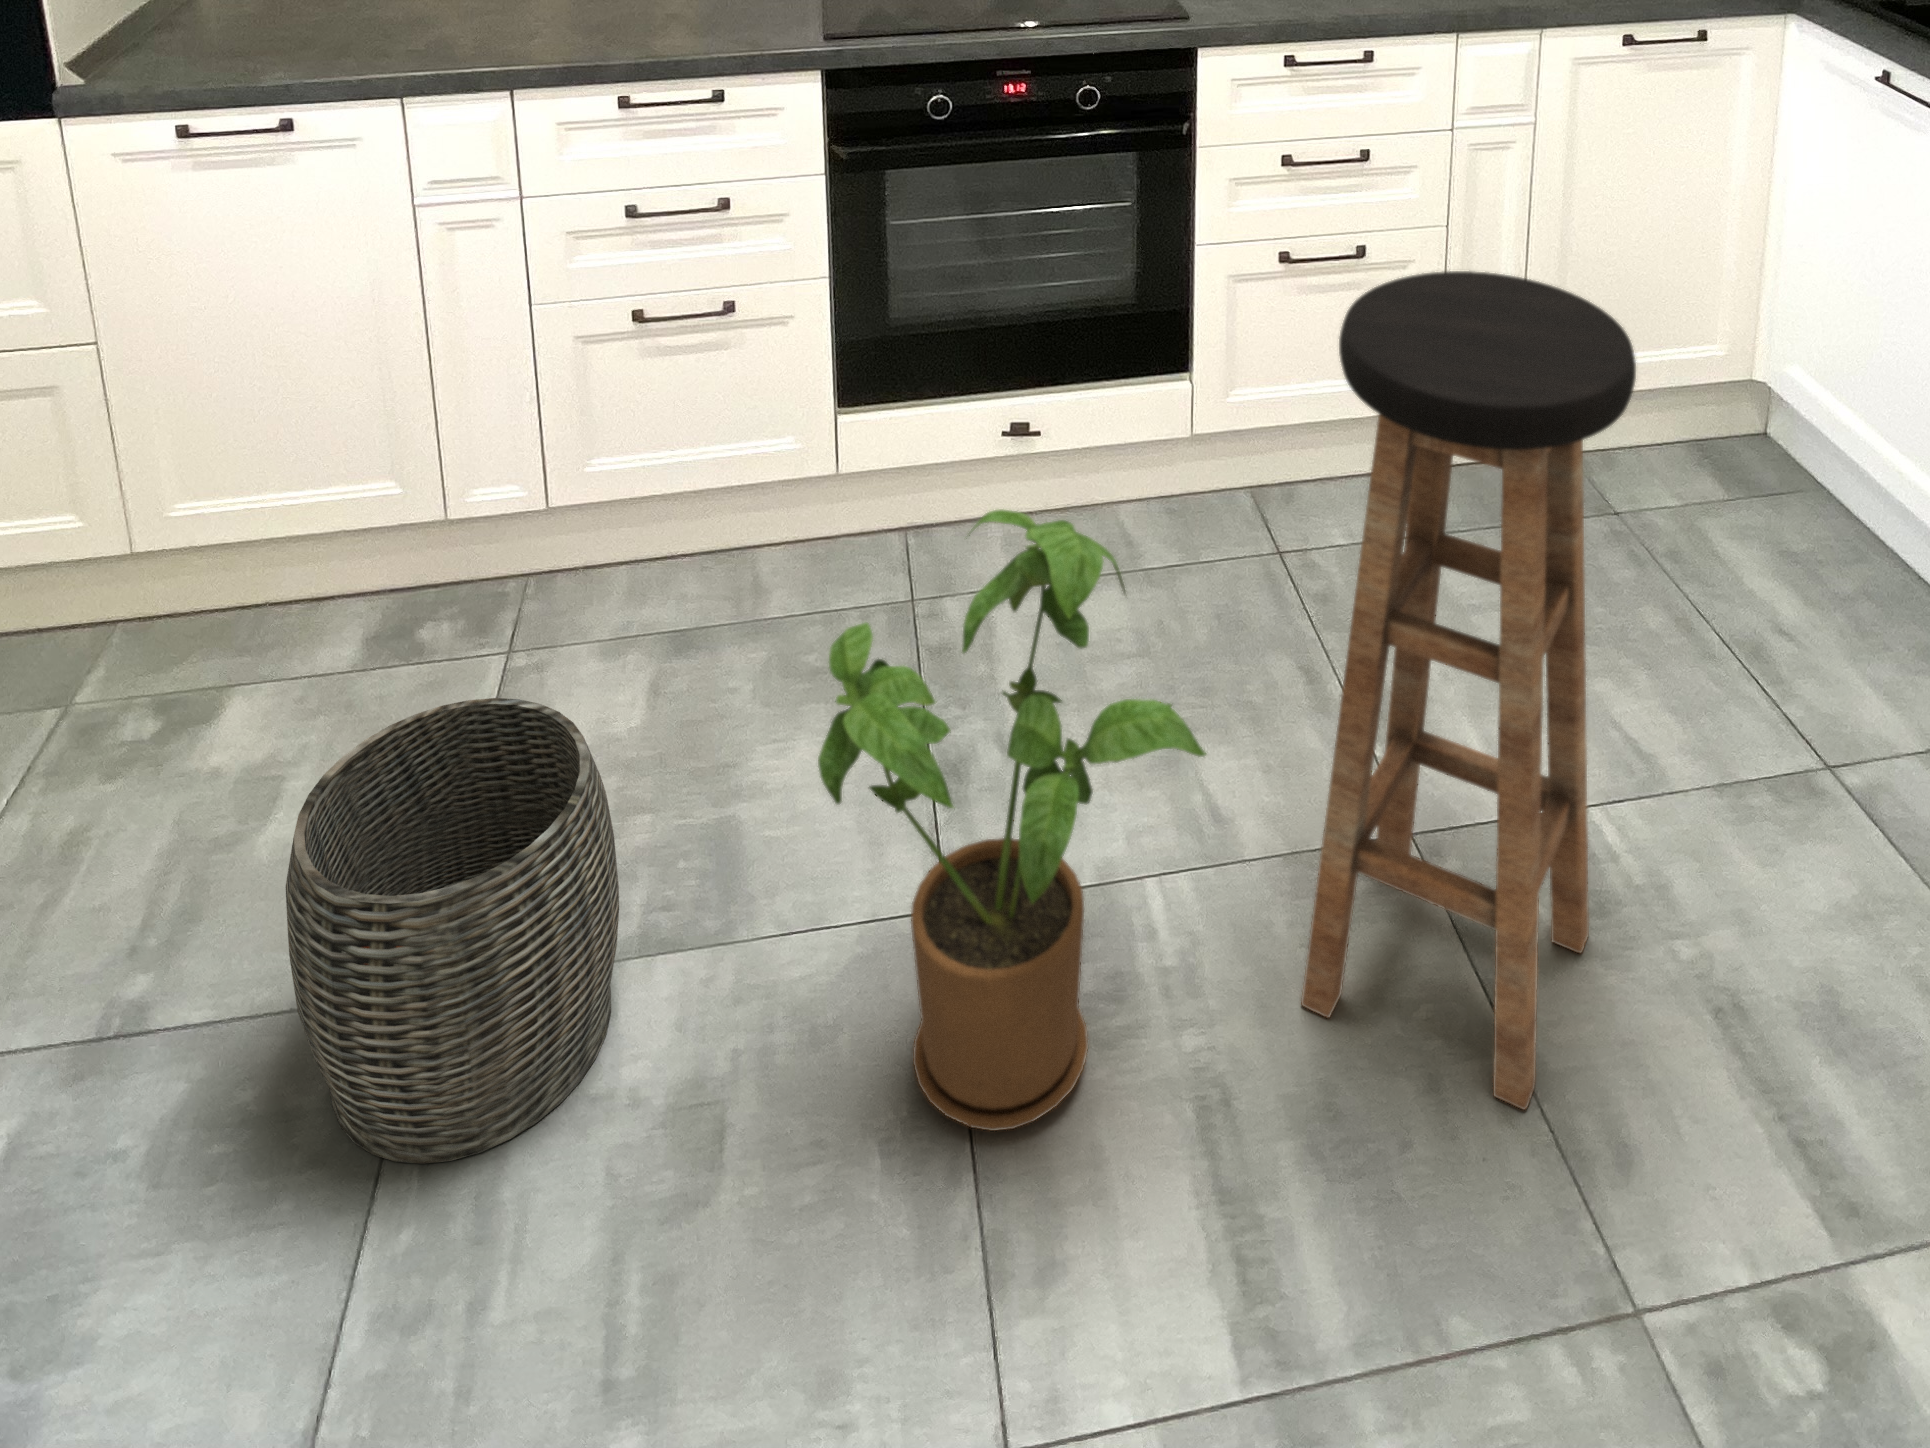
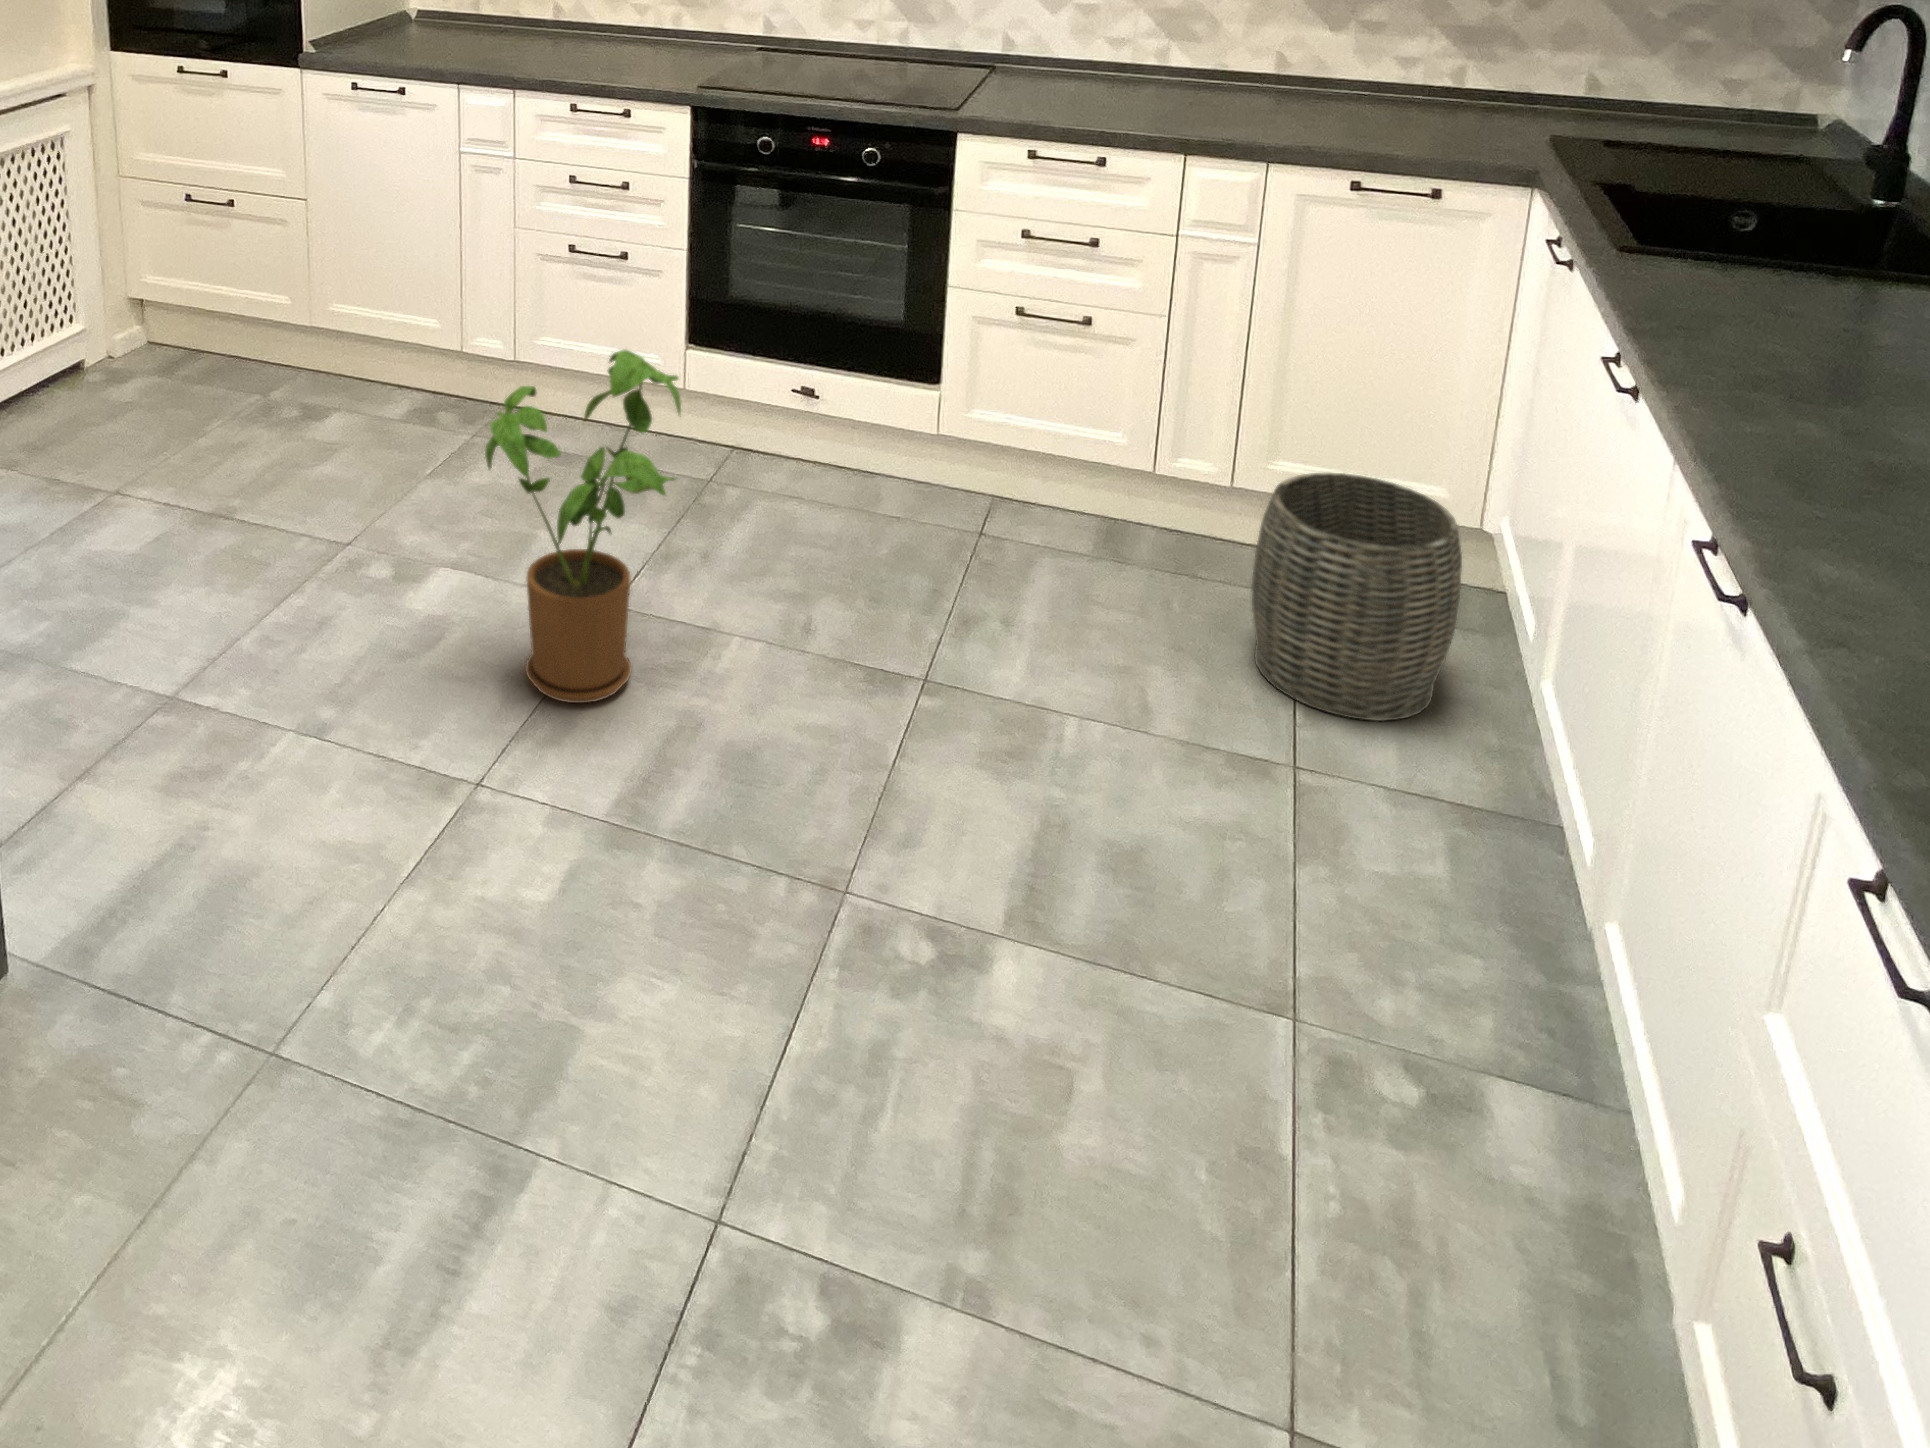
bar stool: present [1301,271,1636,1109] -> none [761,257,993,813]
woven basket: present [286,698,619,1164] -> present [1251,473,1462,721]

